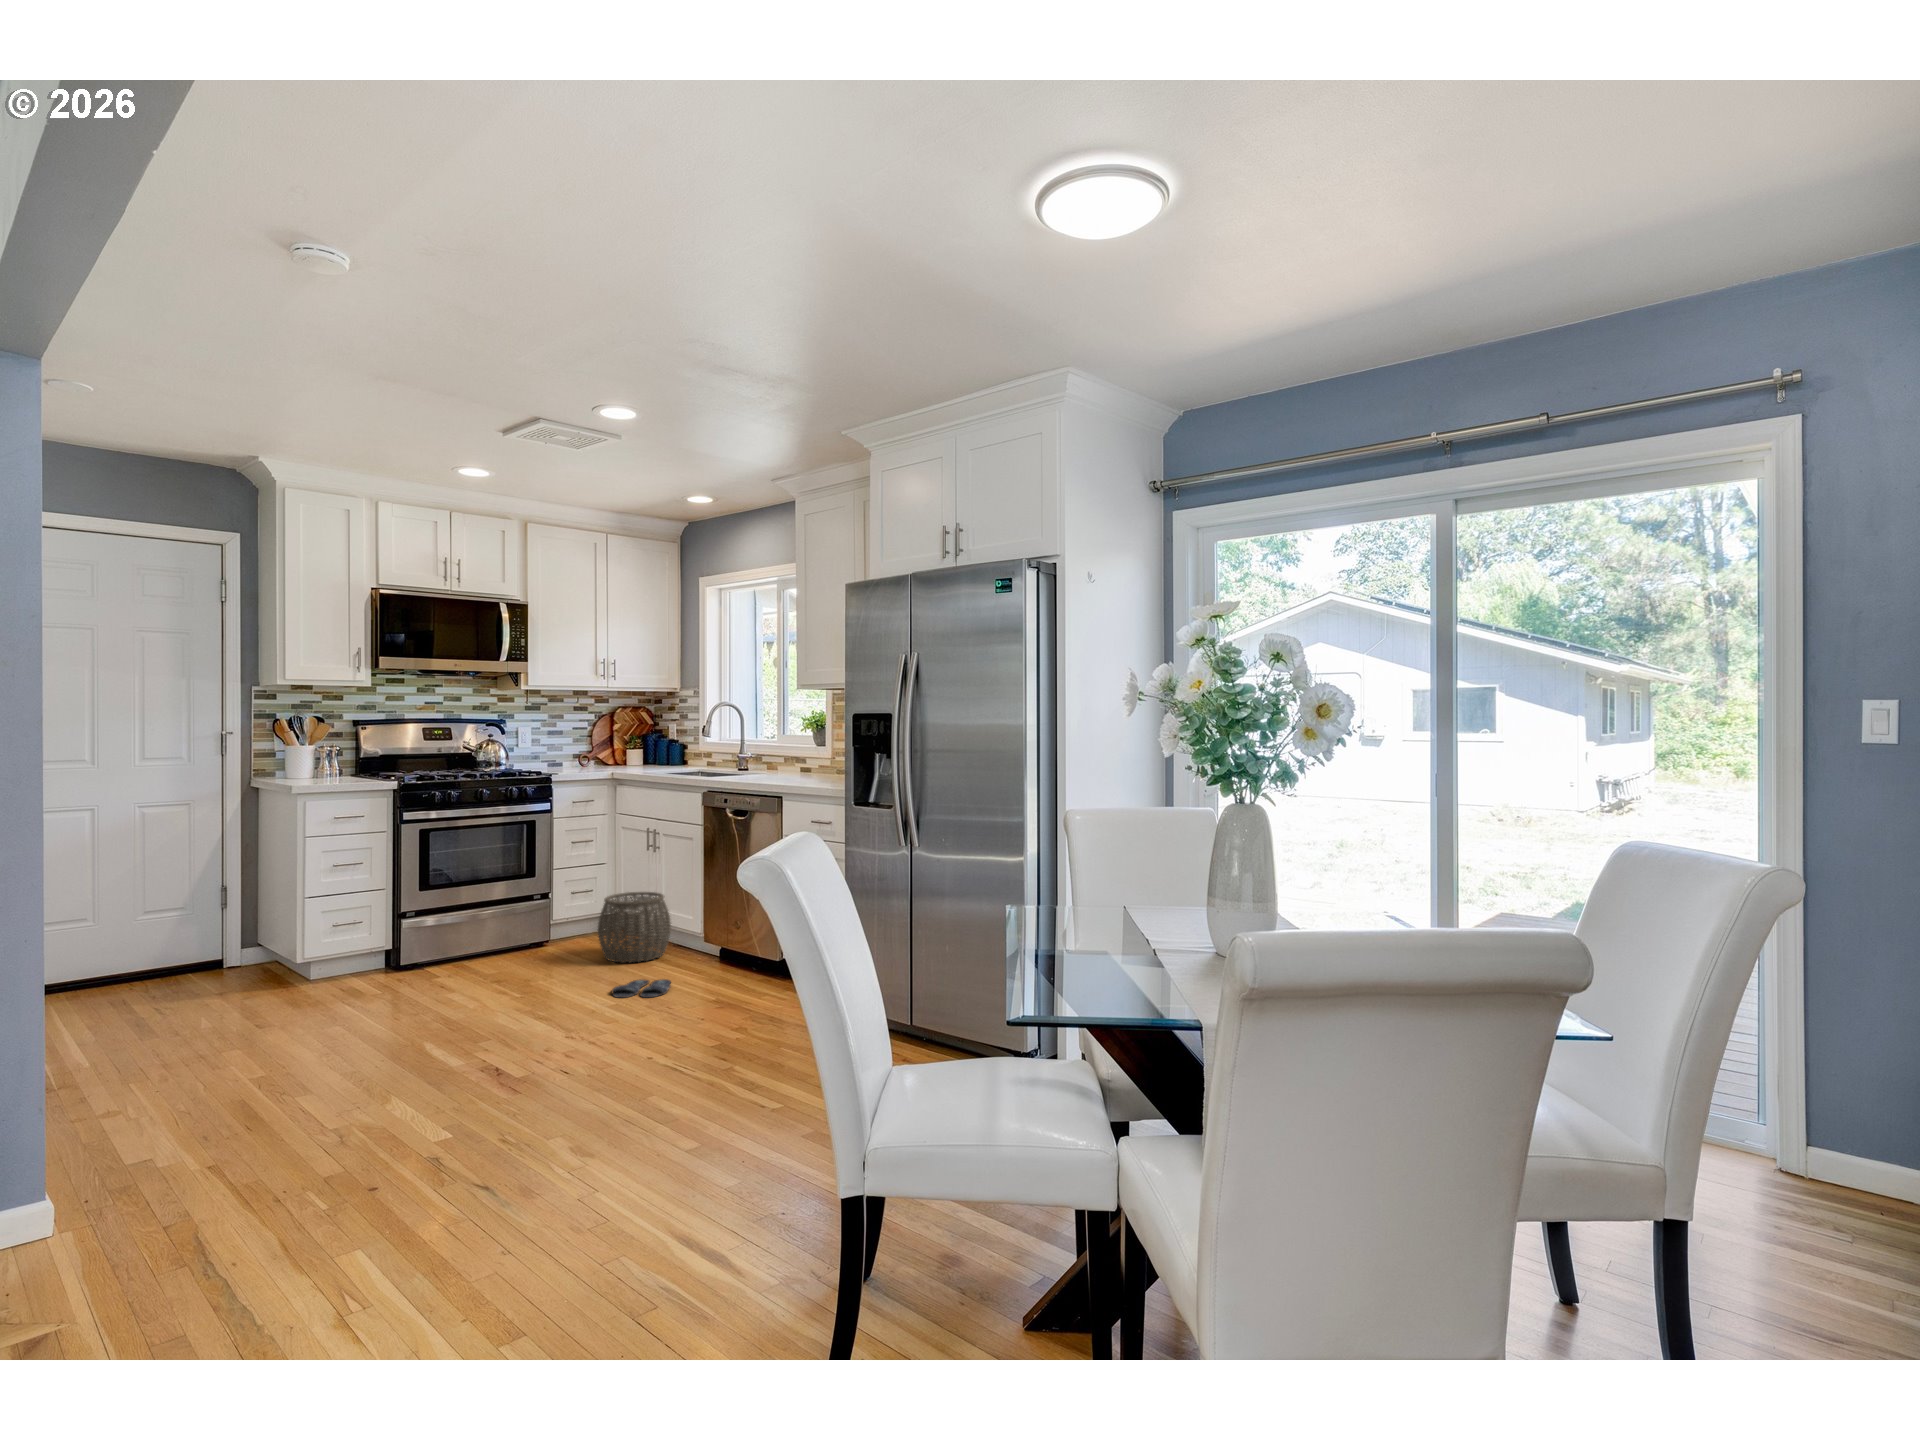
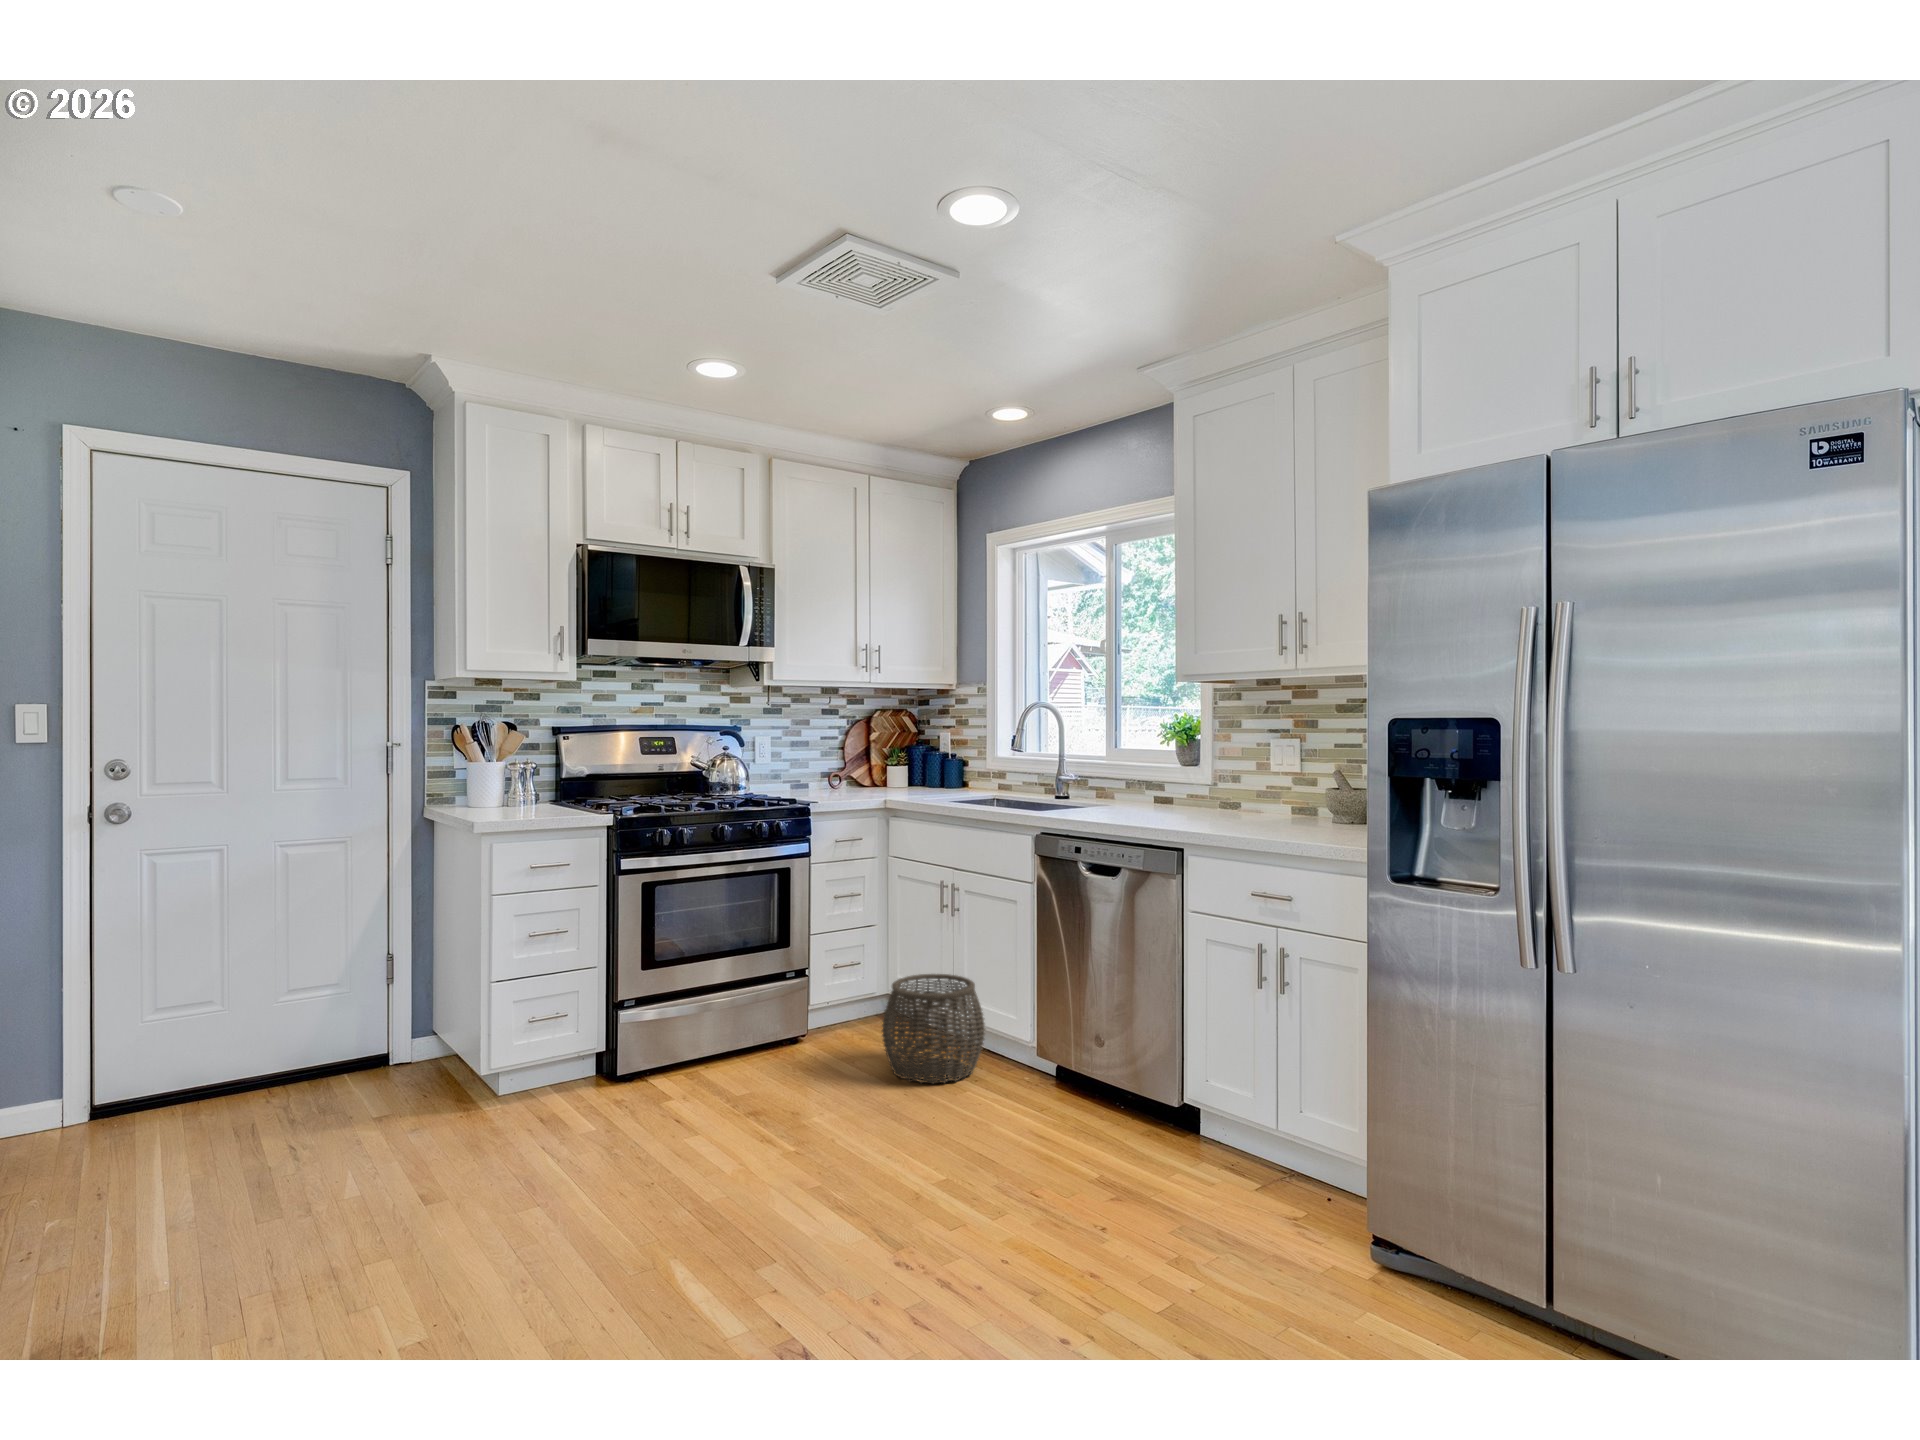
slippers: present [612,979,671,998] -> none [933,1123,1022,1167]

